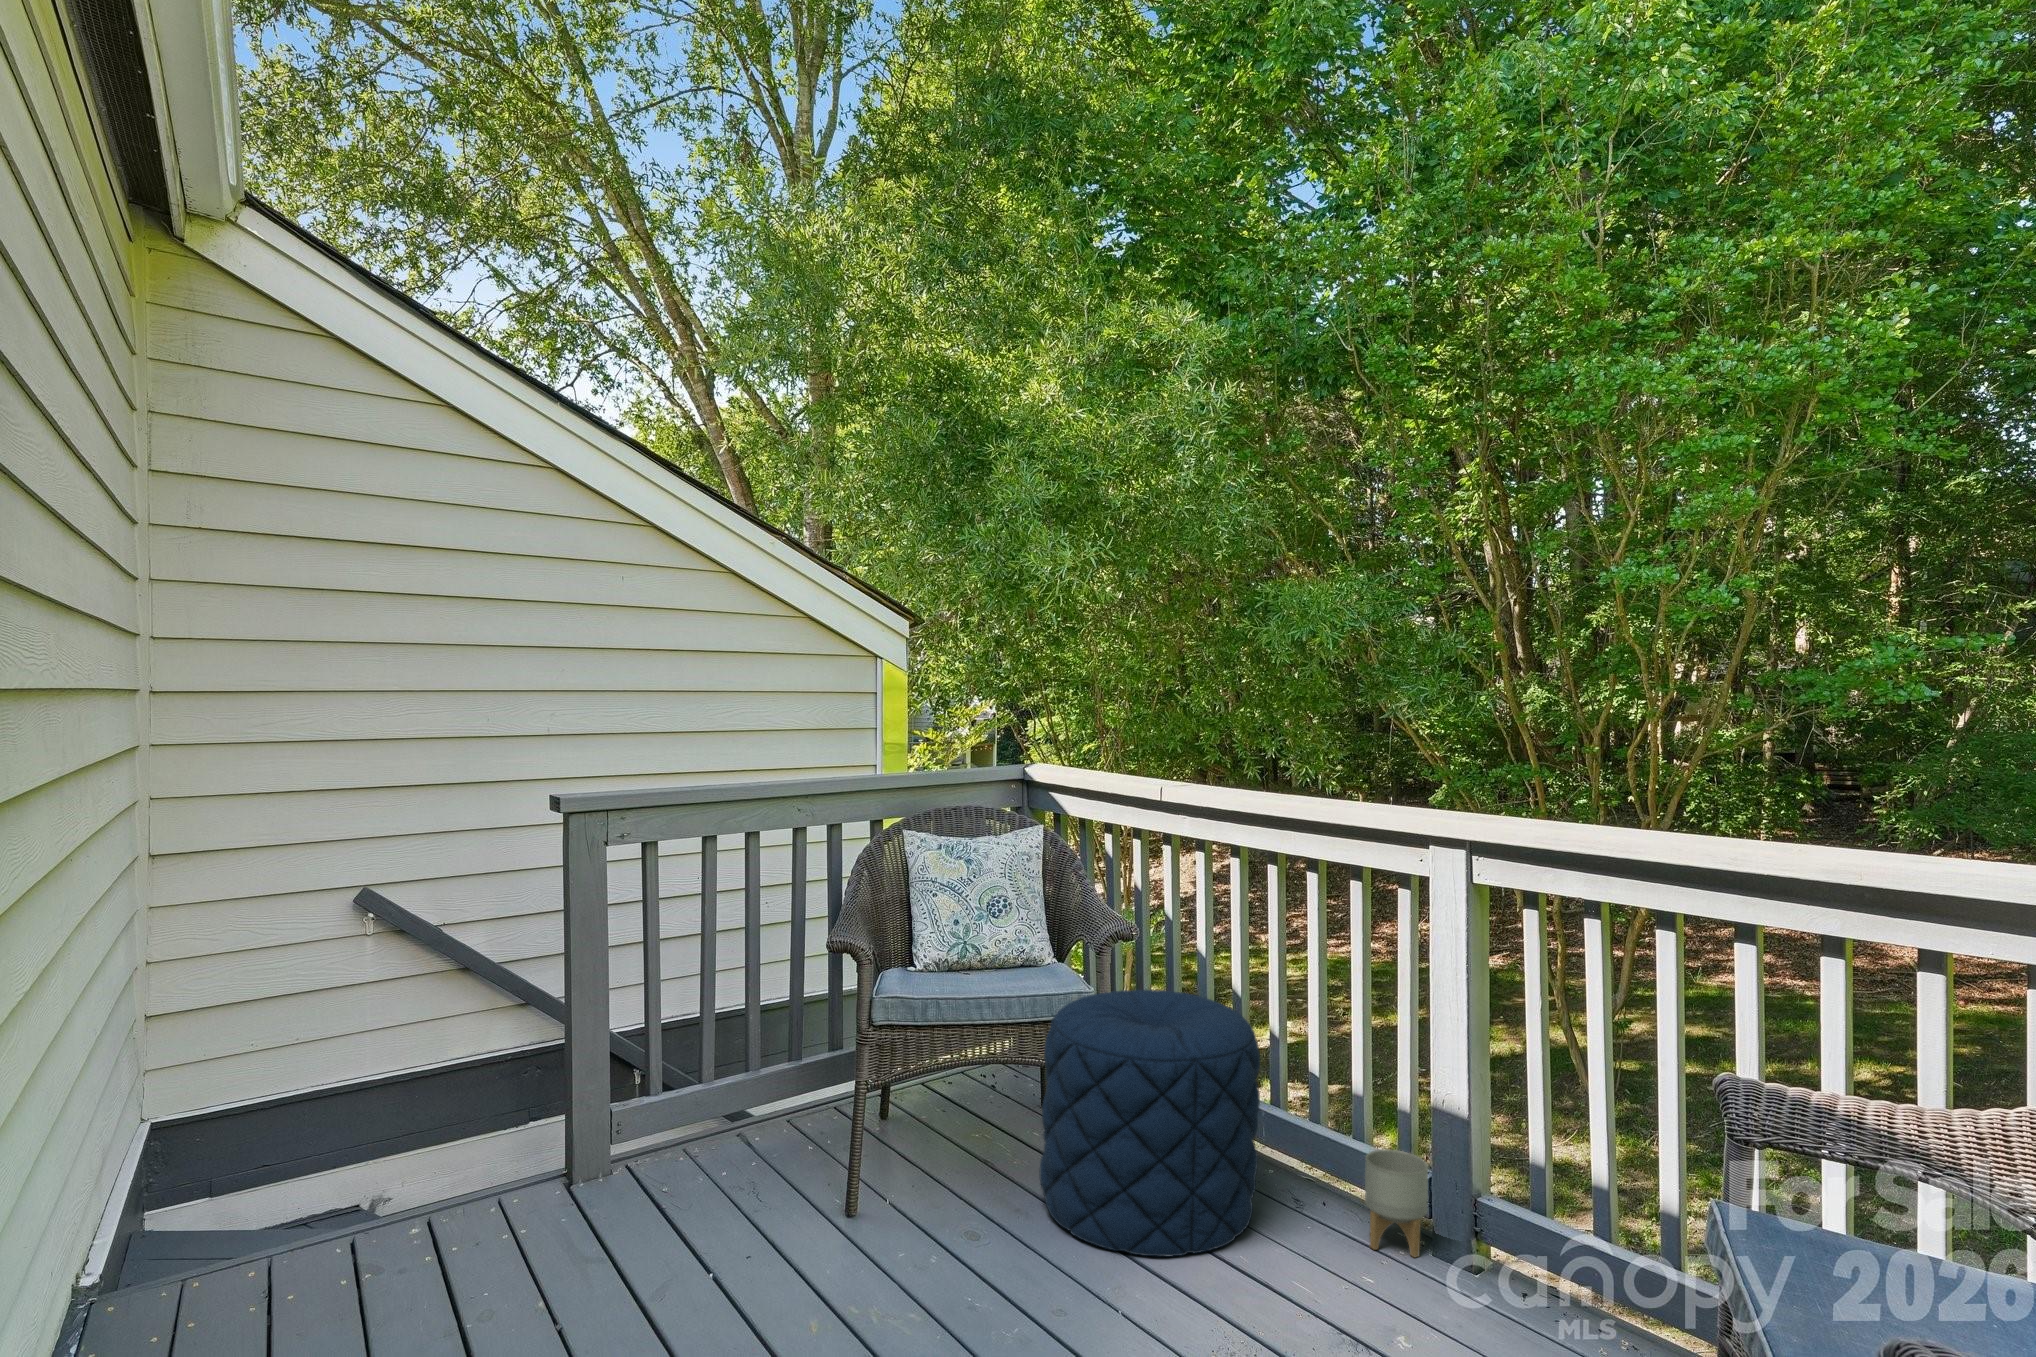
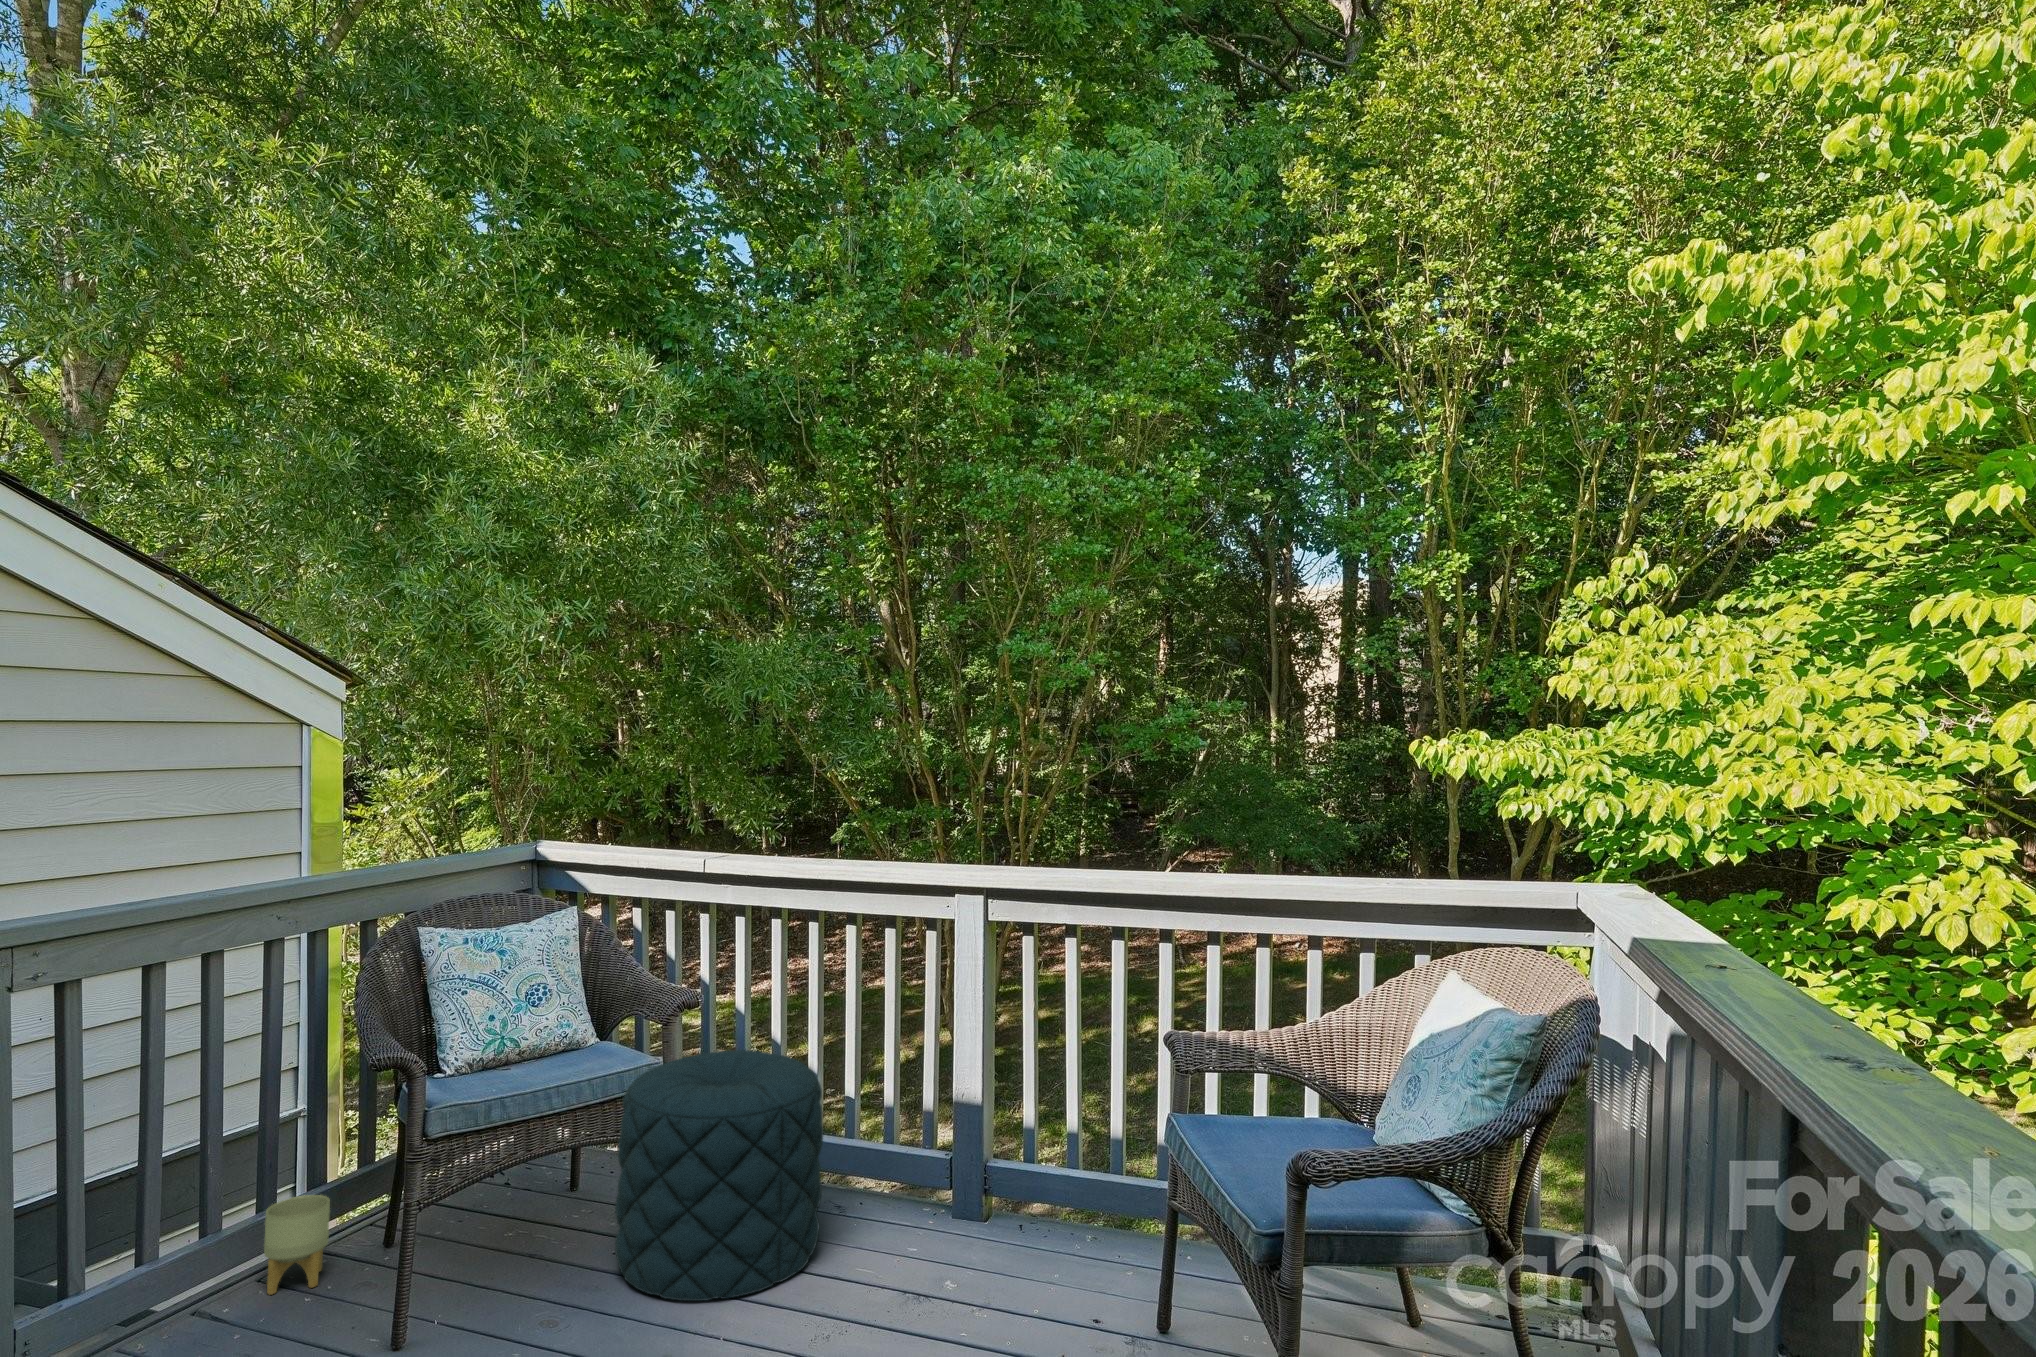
planter: present [1365,1149,1428,1257] -> present [264,1195,330,1295]

